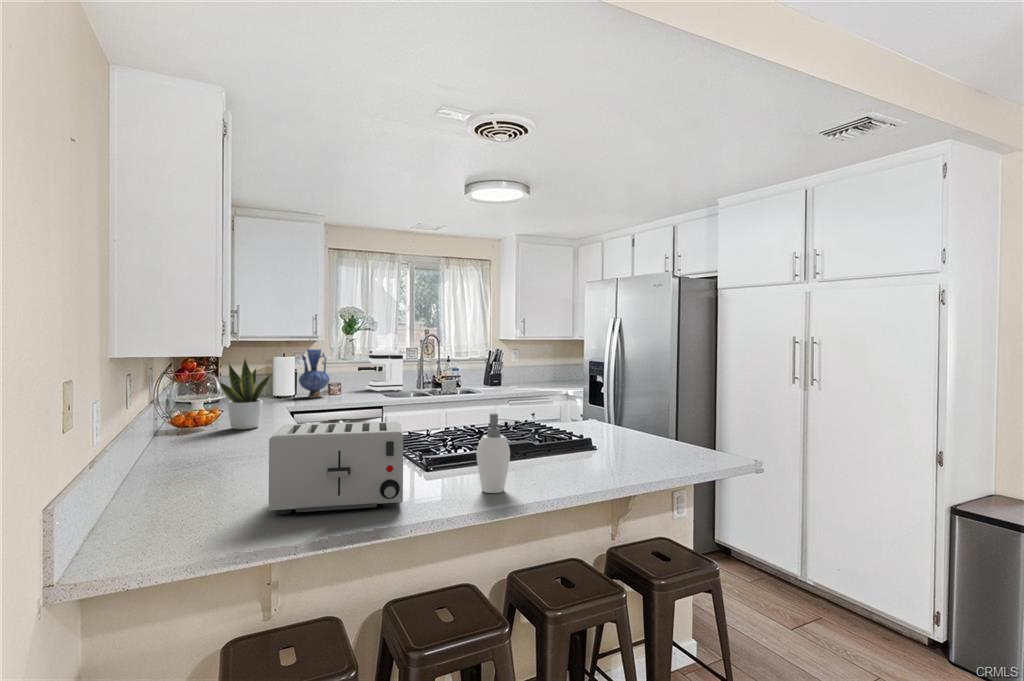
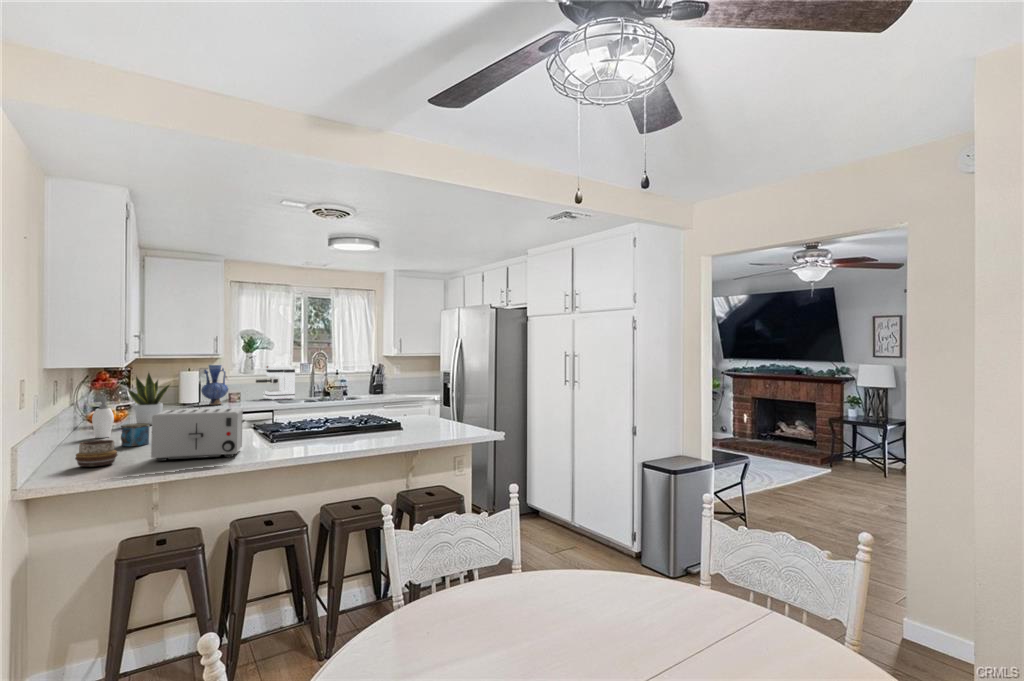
soap dispenser: present [476,413,518,493] -> present [92,397,114,438]
mug: none [215,436,256,473] -> present [121,423,150,446]
decorative bowl: none [147,476,214,527] -> present [75,440,117,467]

